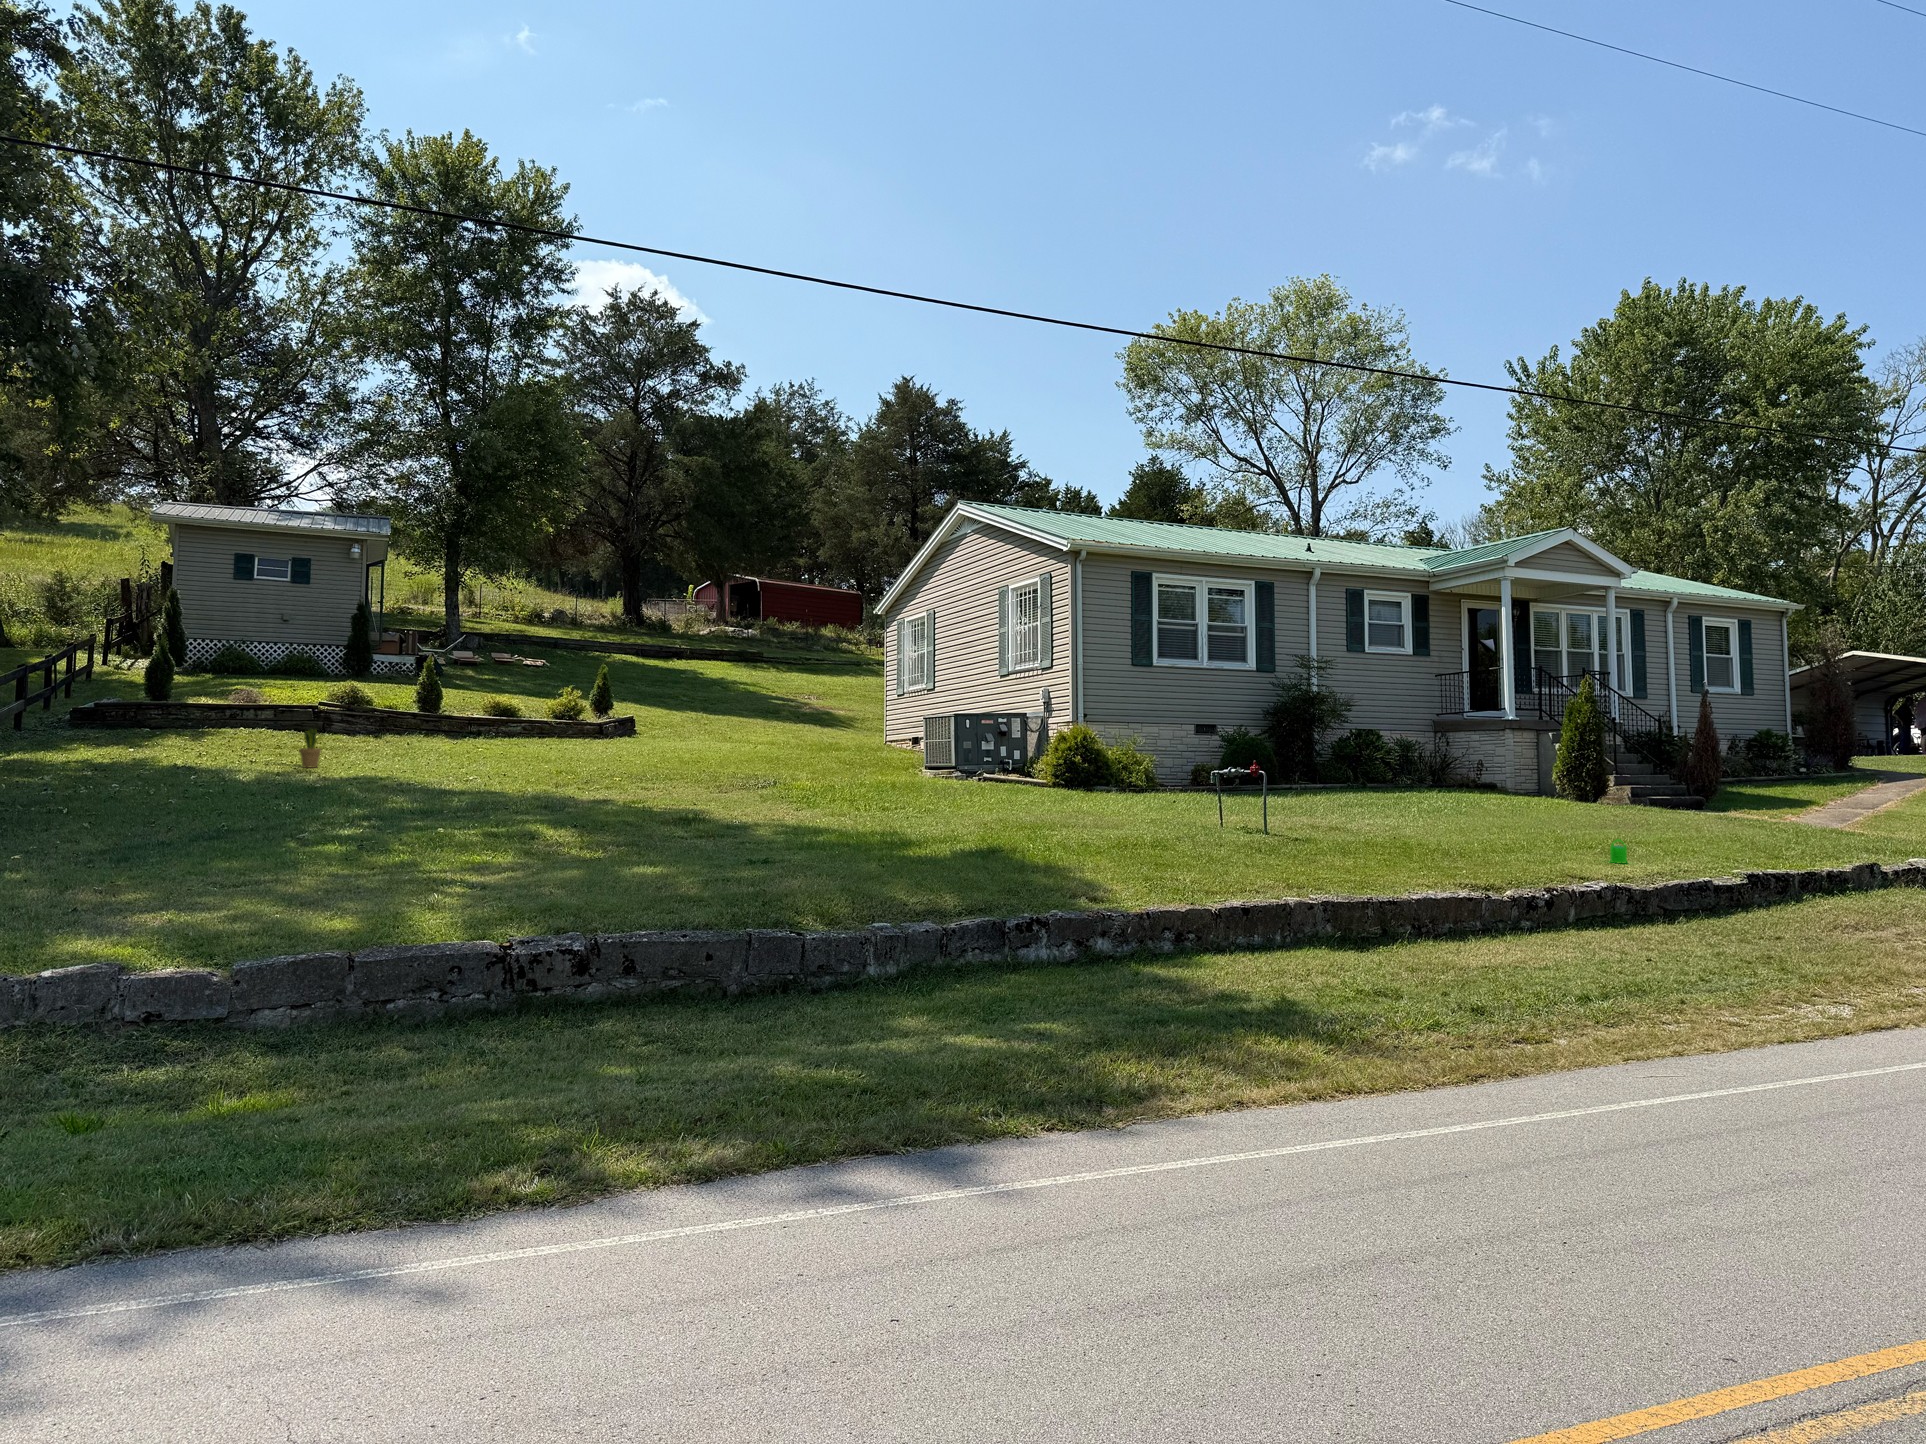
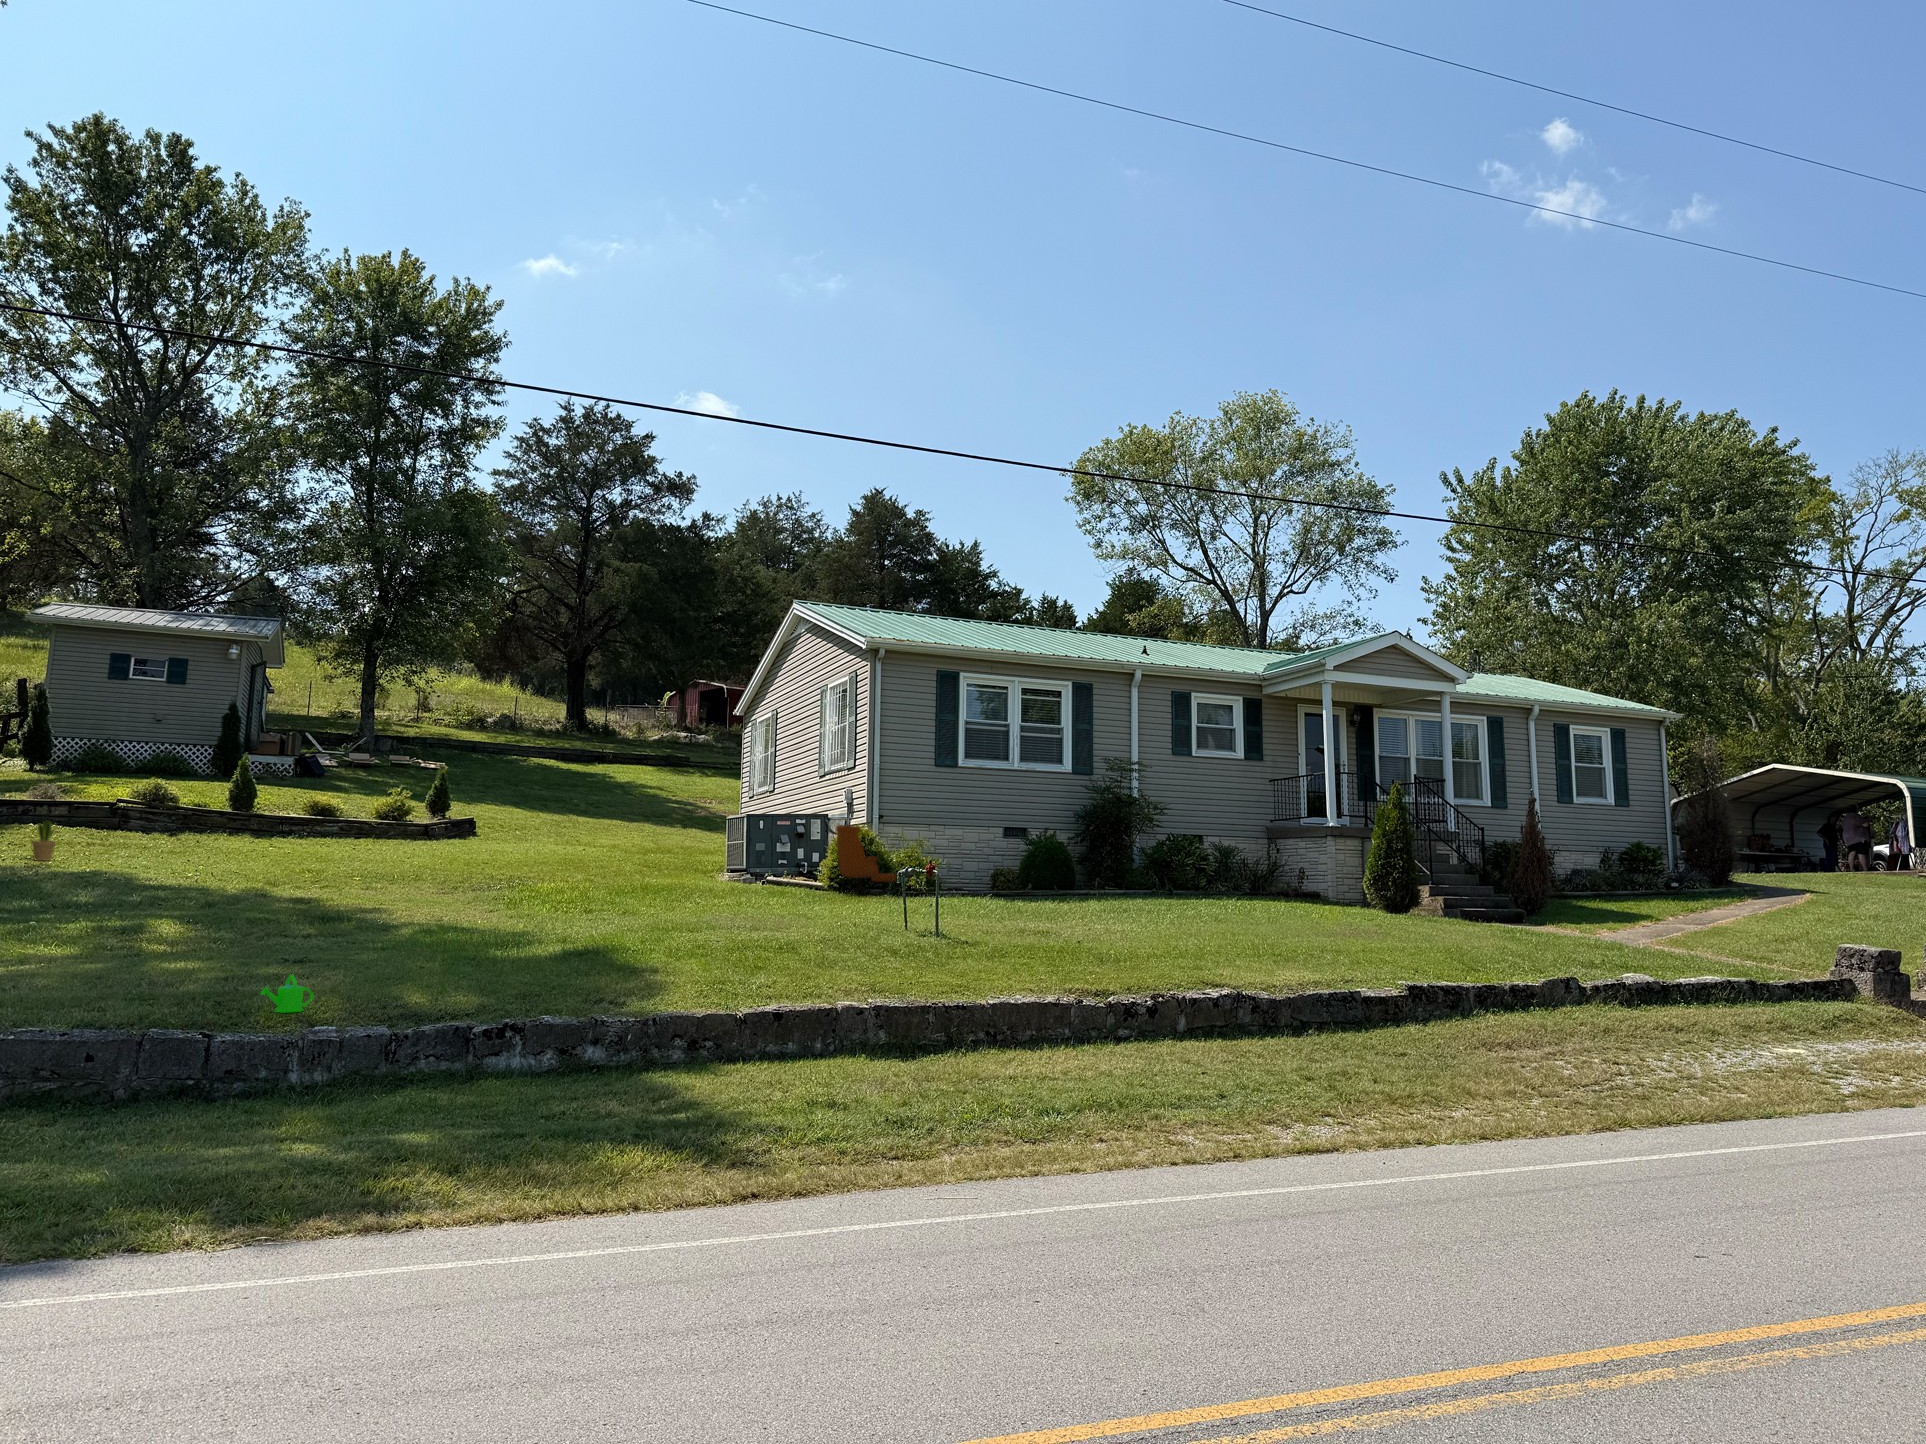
lounge chair: none [1071,725,1125,792] -> present [836,825,896,894]
watering can: present [1610,839,1627,863] -> present [261,975,314,1013]

